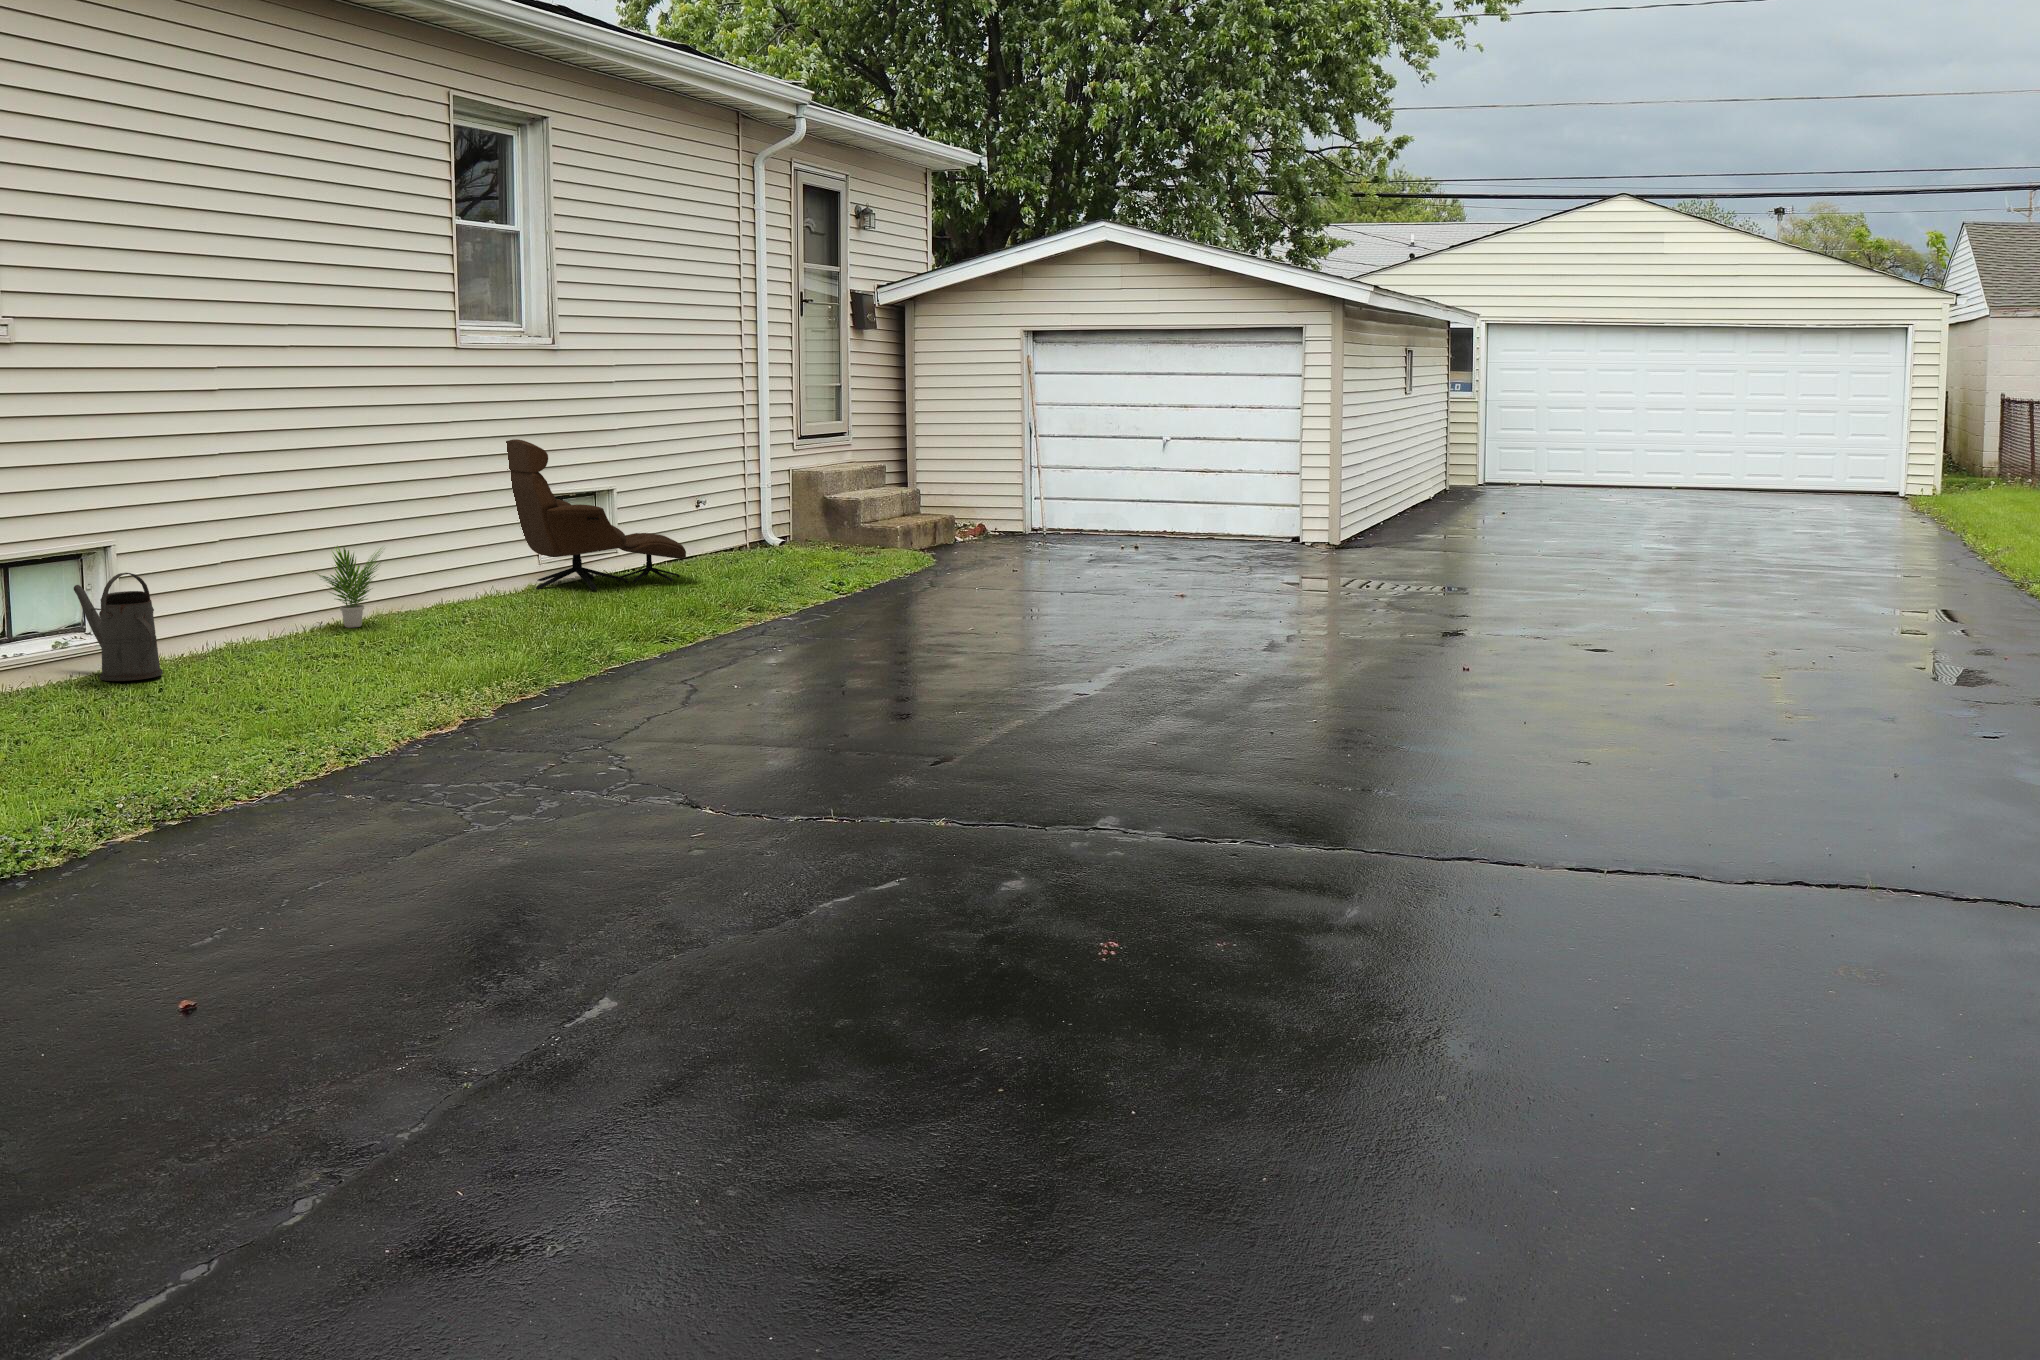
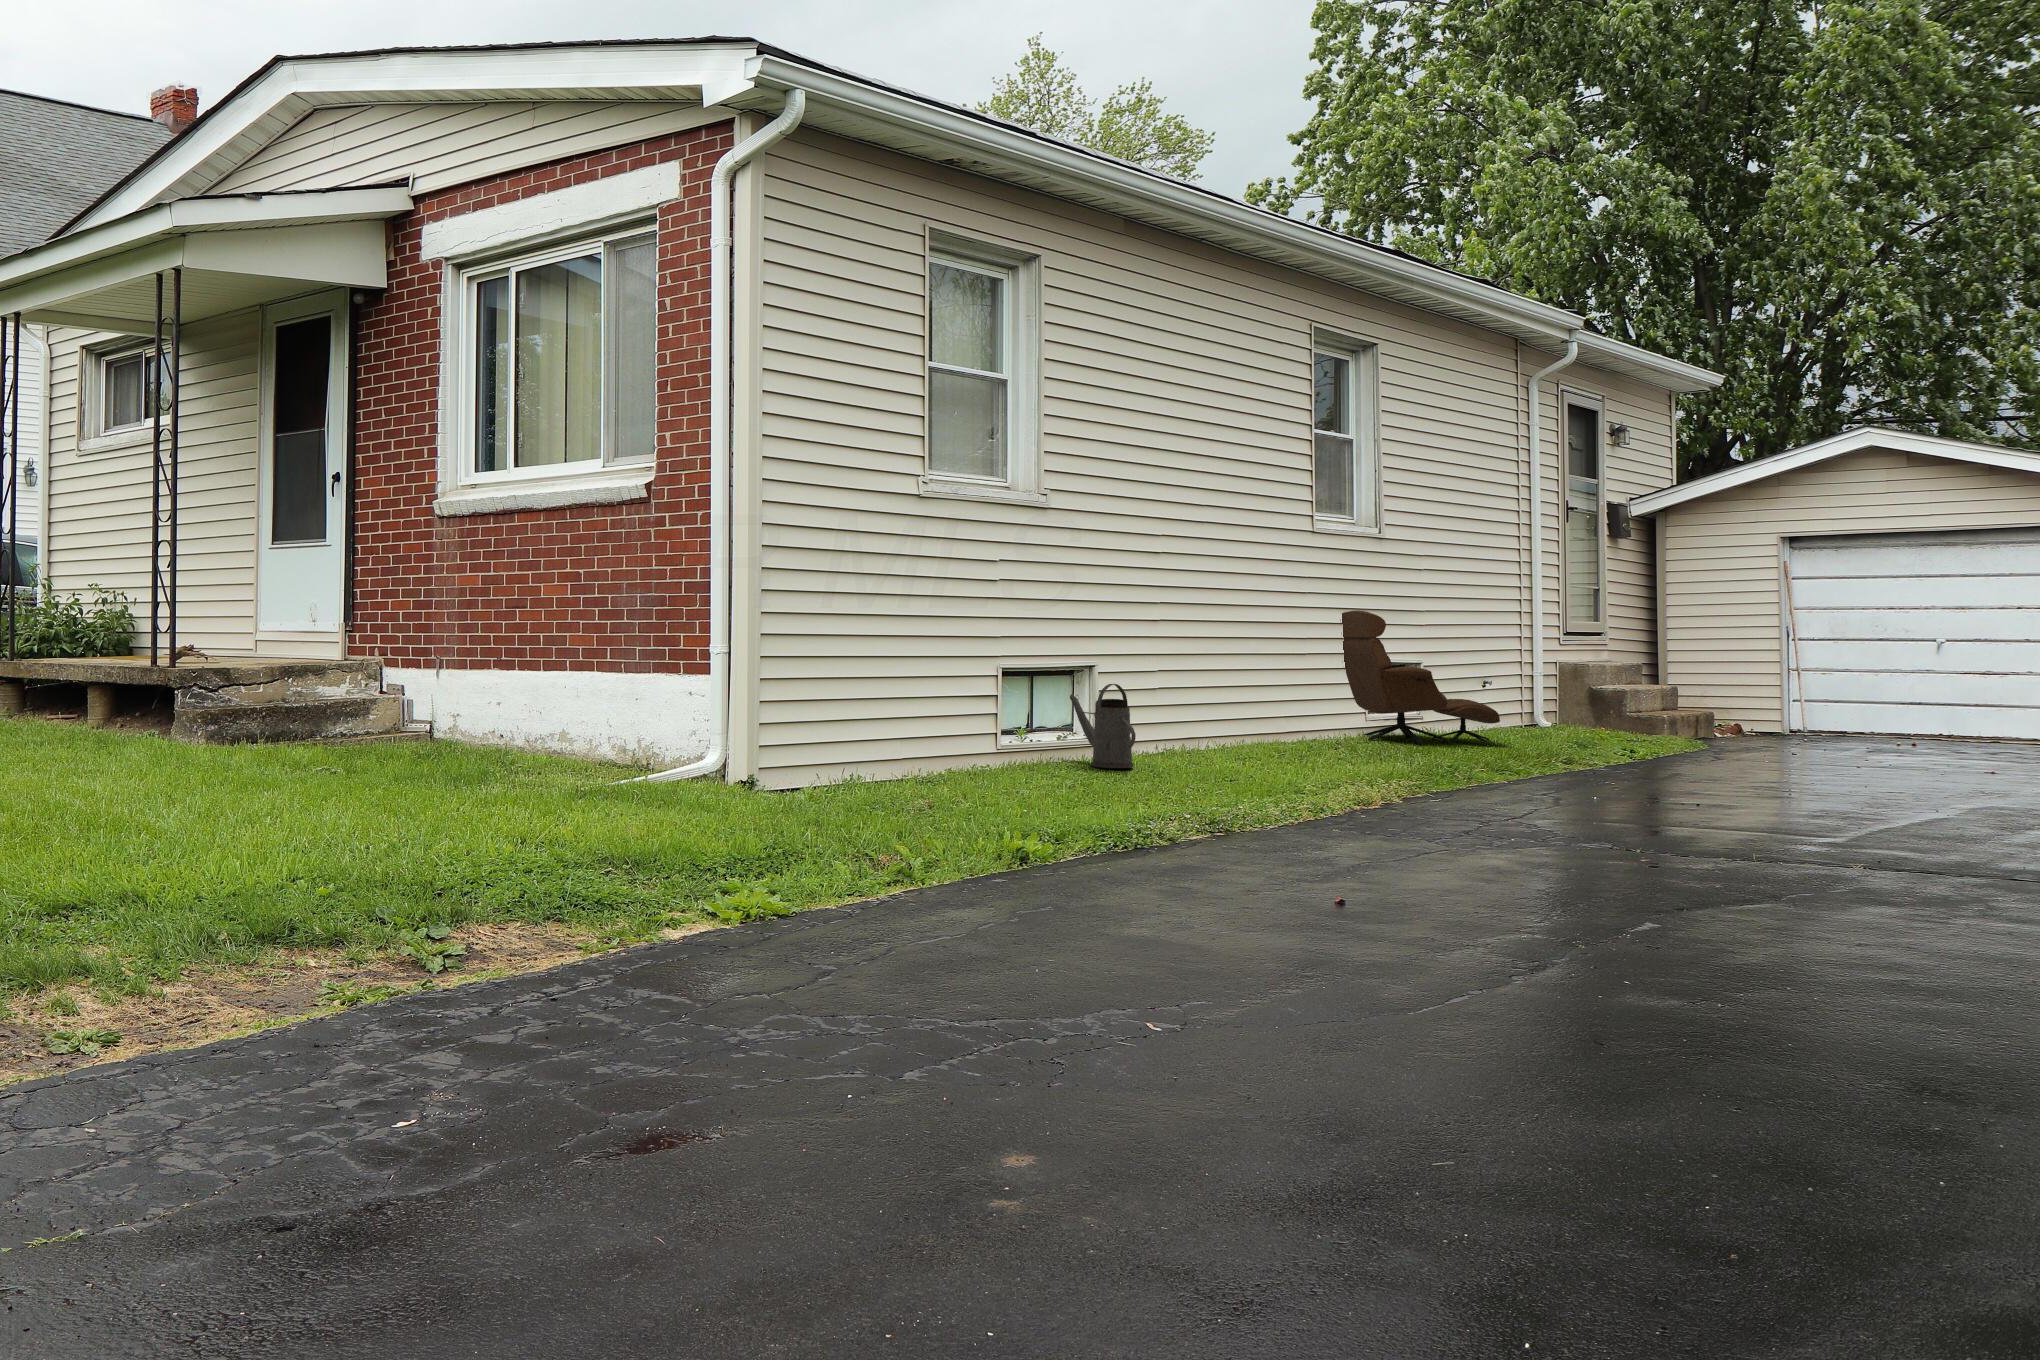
potted plant: present [318,547,381,628] -> none [1210,684,1276,752]

